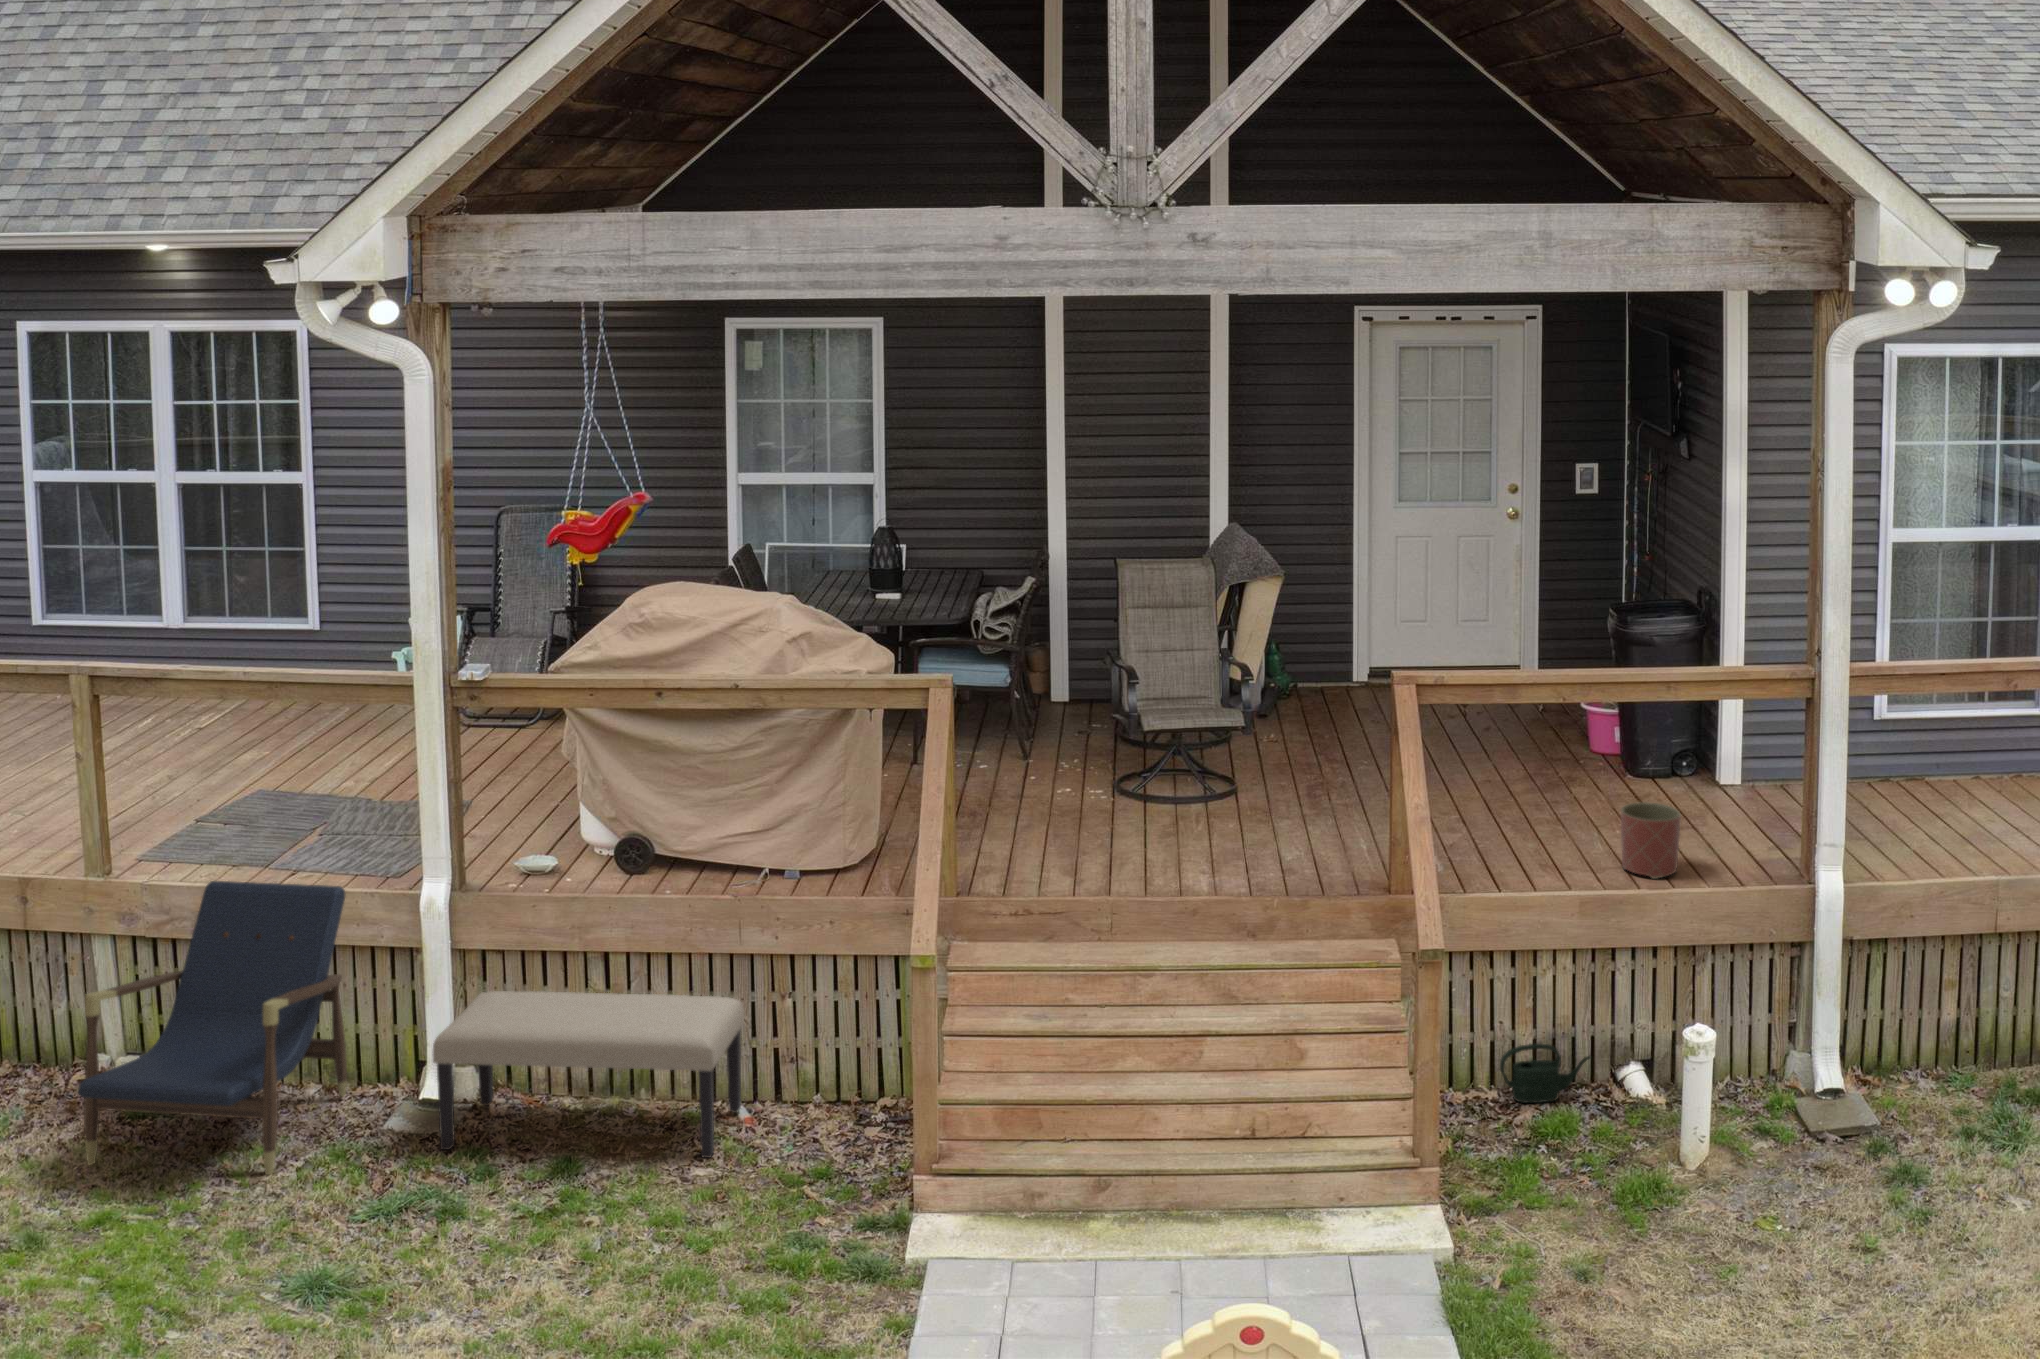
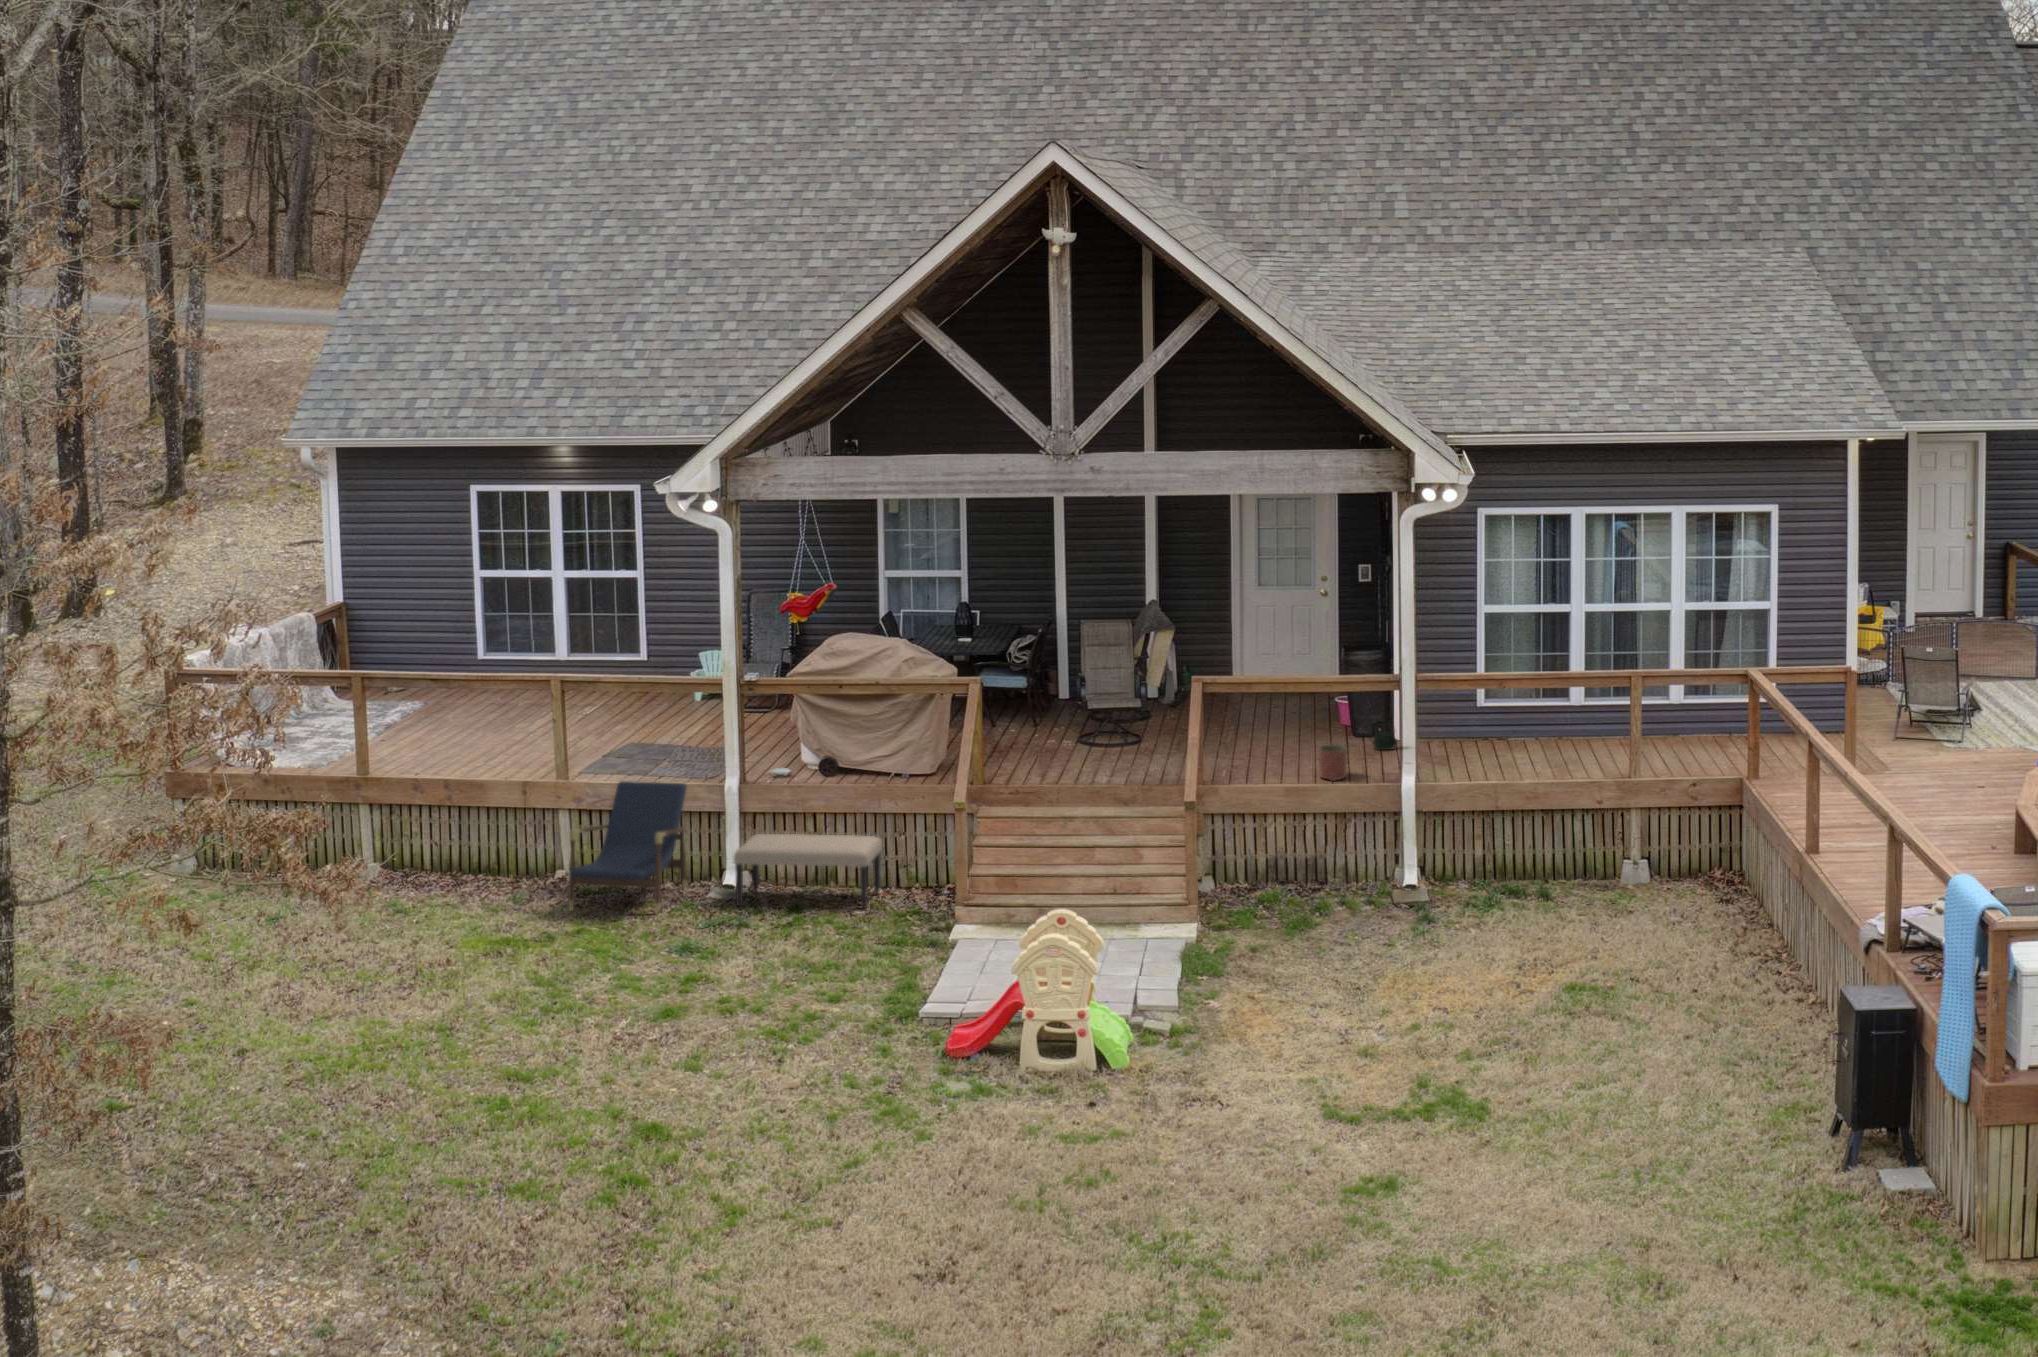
watering can: present [1500,1044,1591,1103] -> present [1370,726,1397,750]

